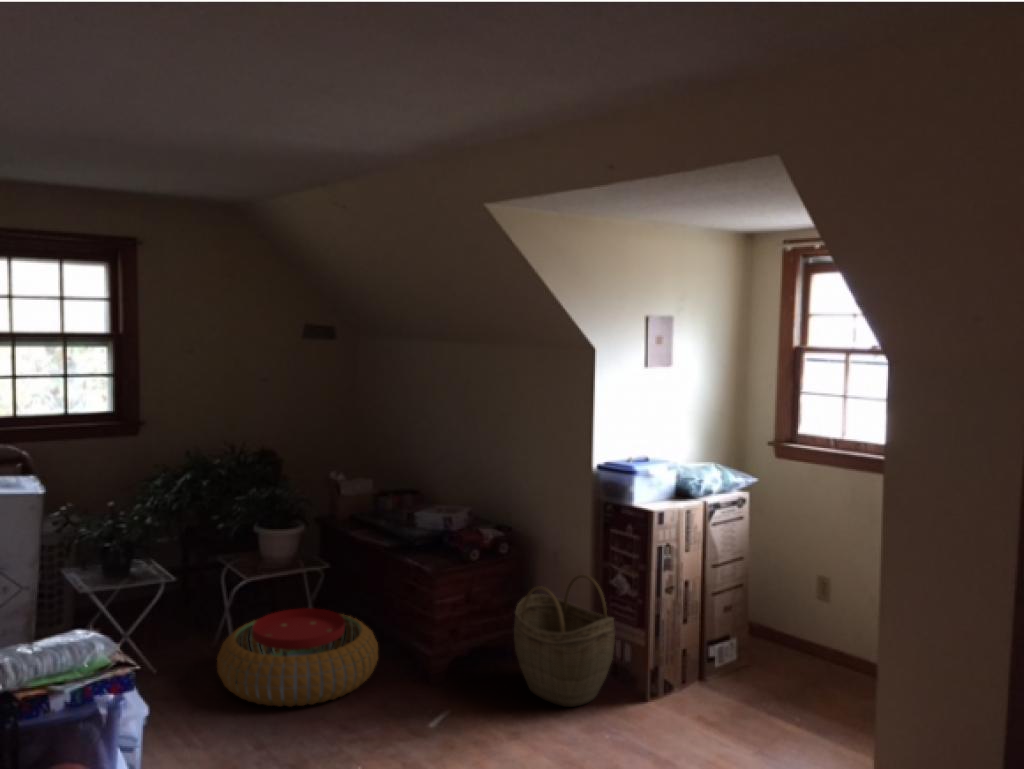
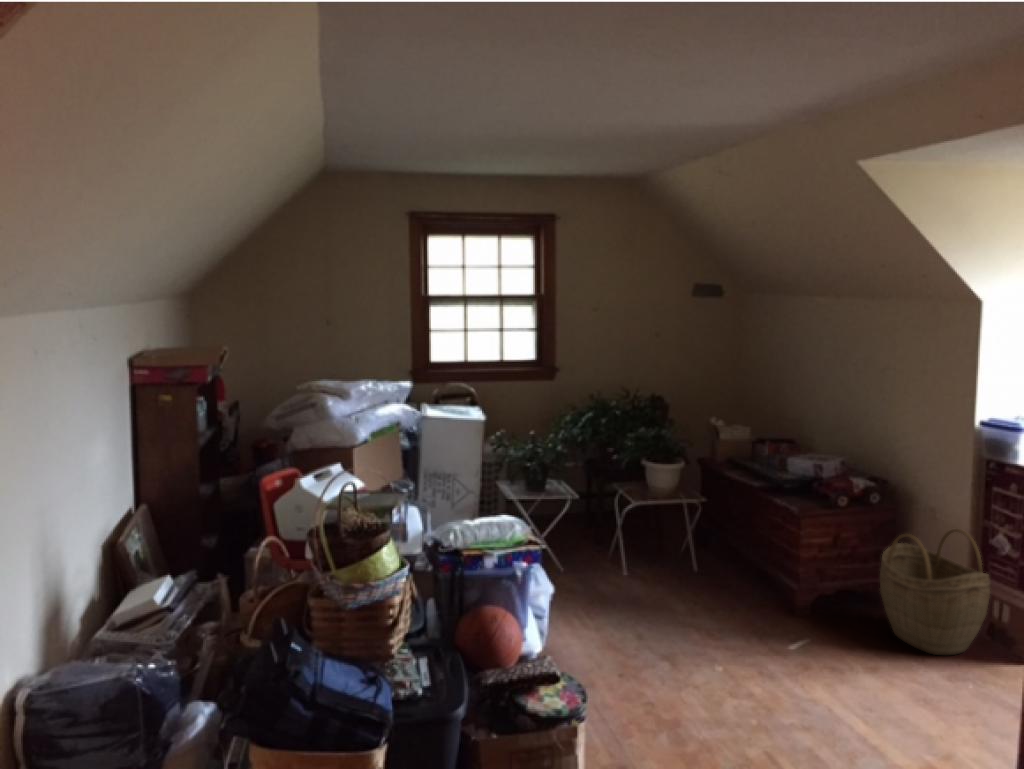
pouf: present [217,608,378,707] -> none [609,533,747,613]

